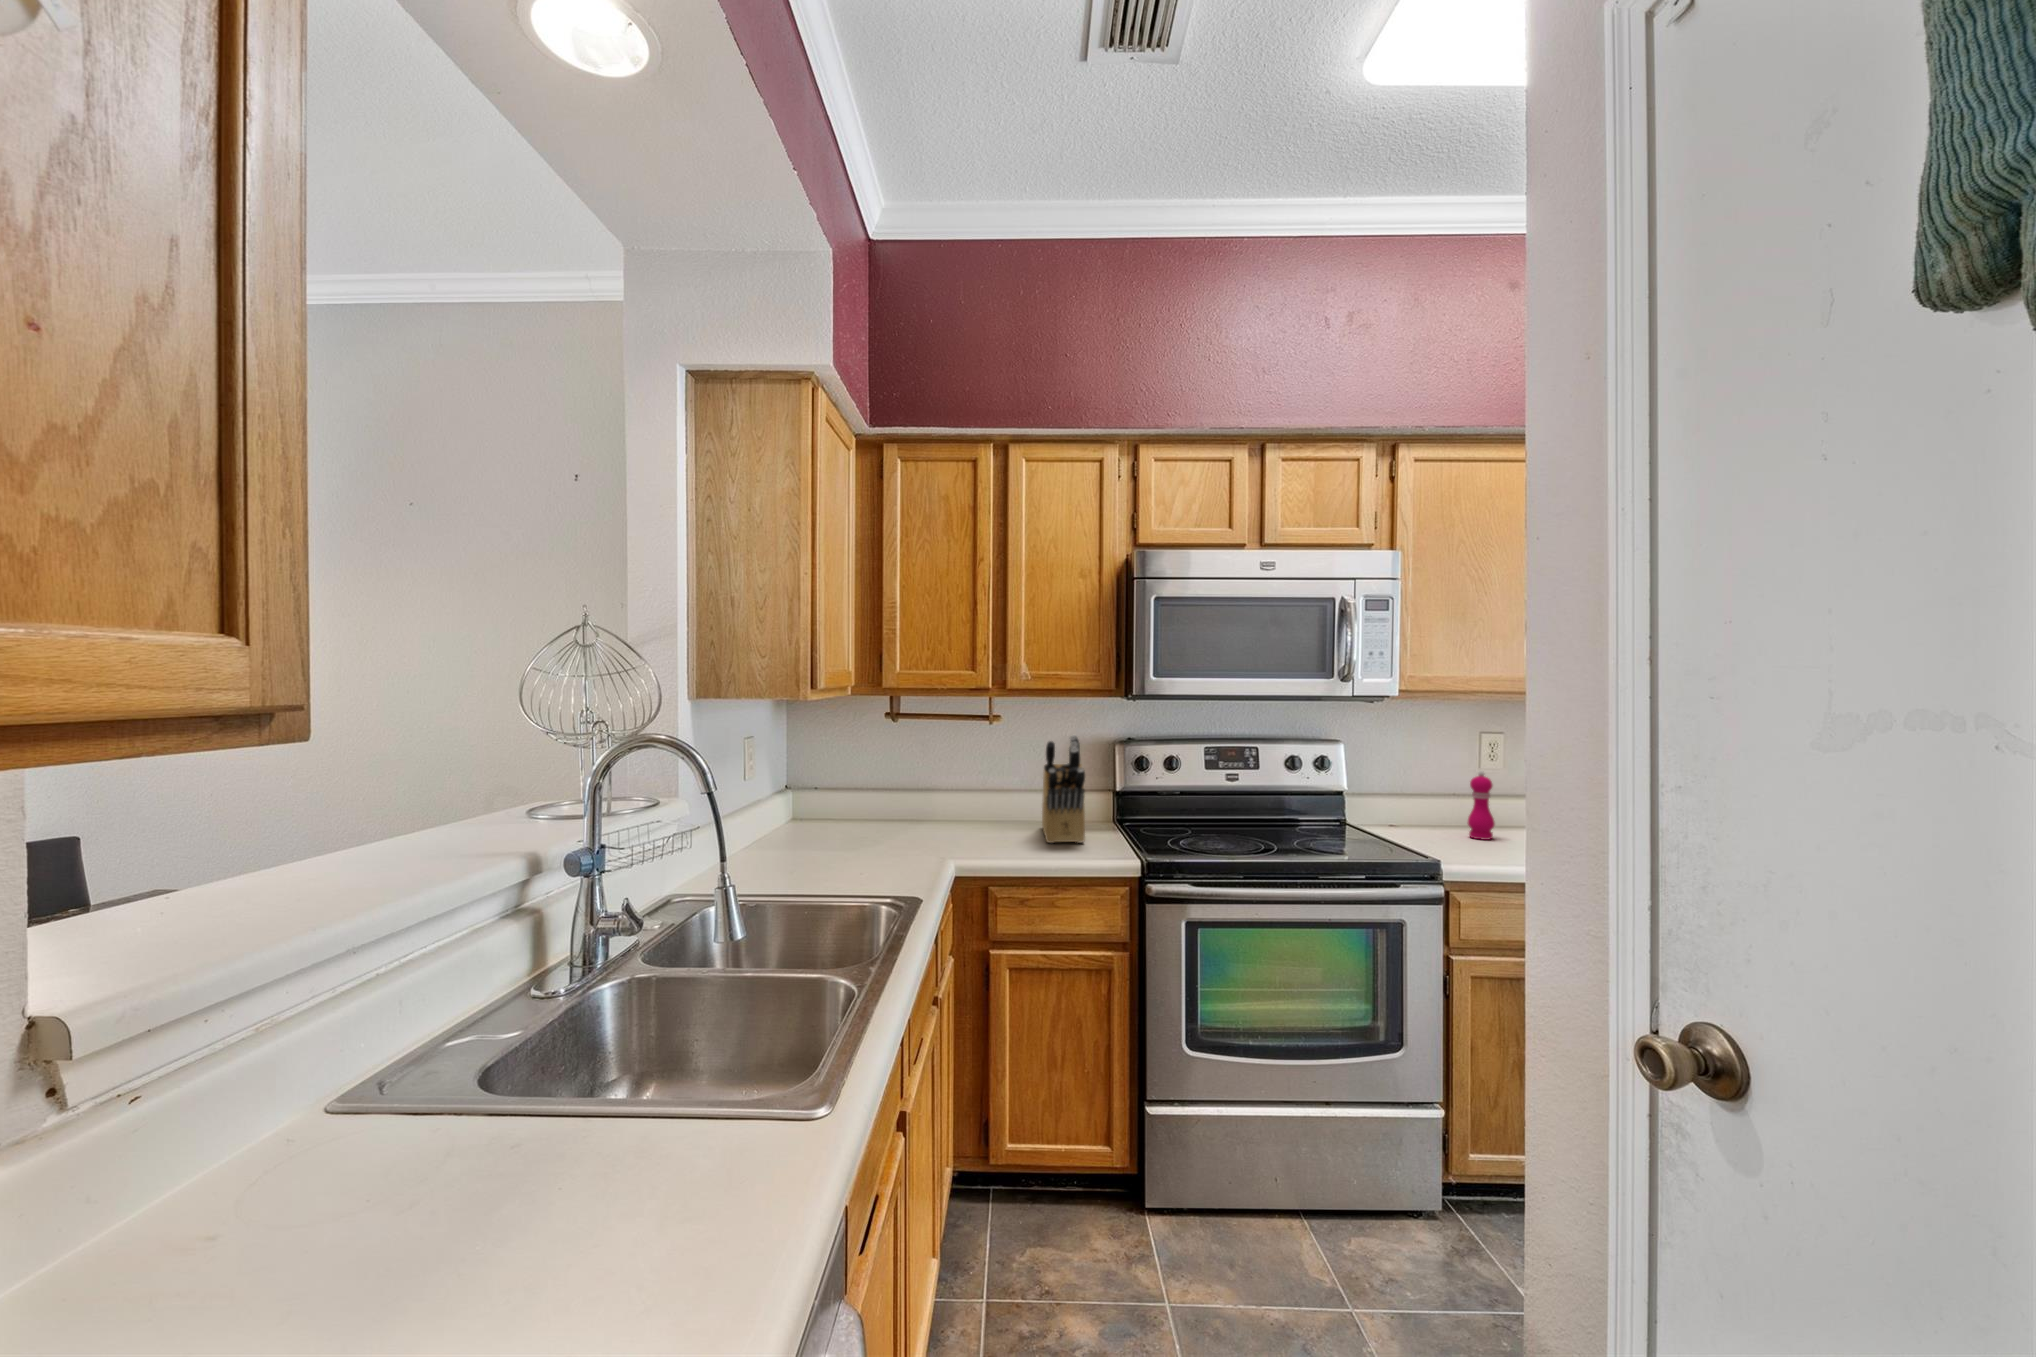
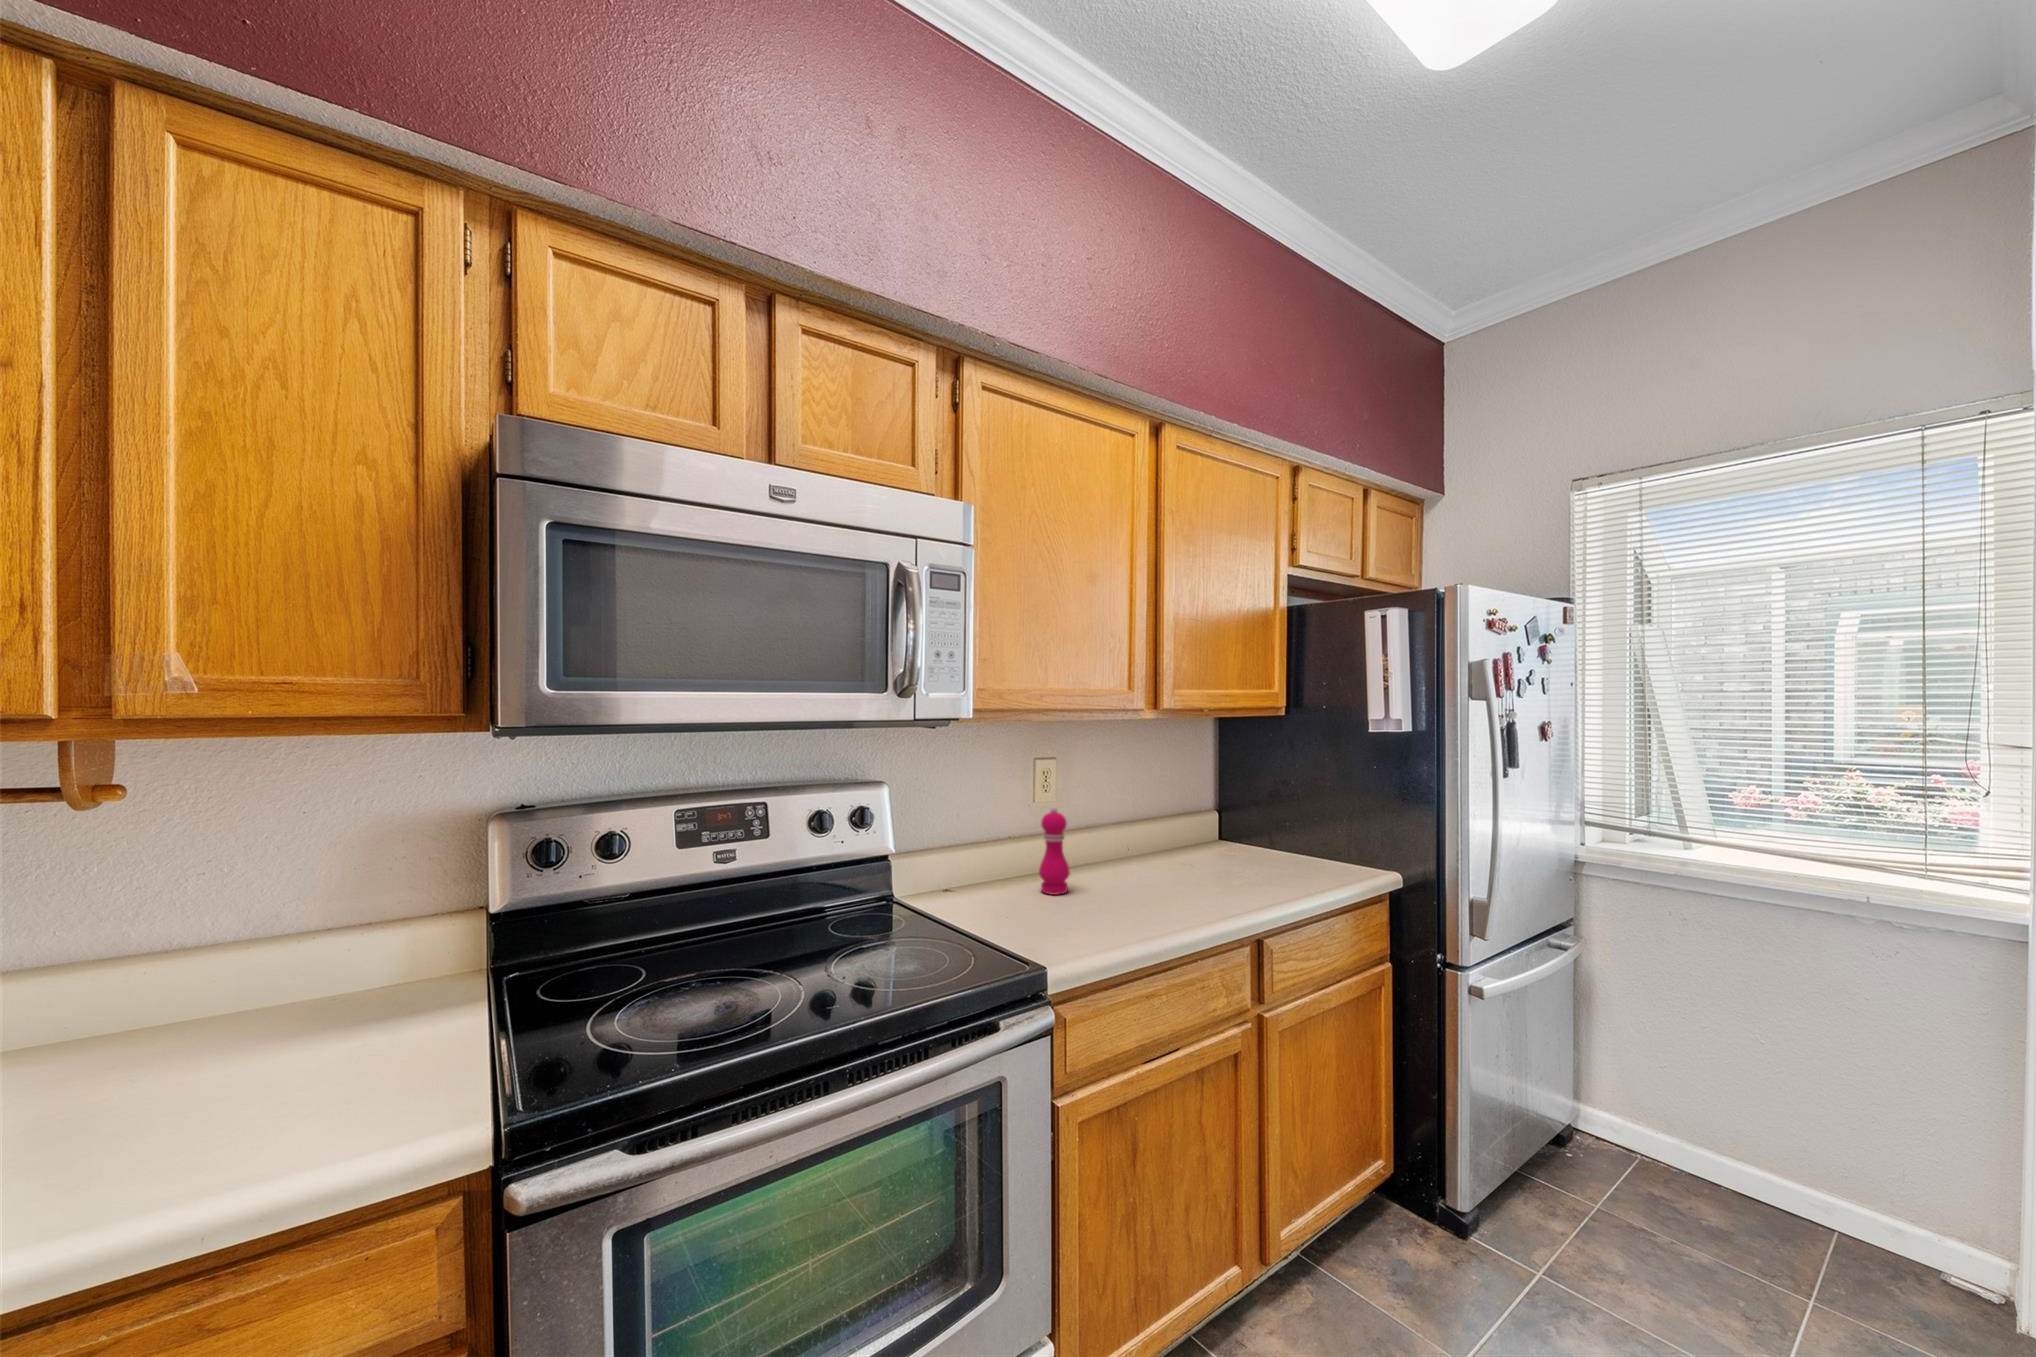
knife block: present [1042,735,1085,843] -> none [184,835,371,1123]

